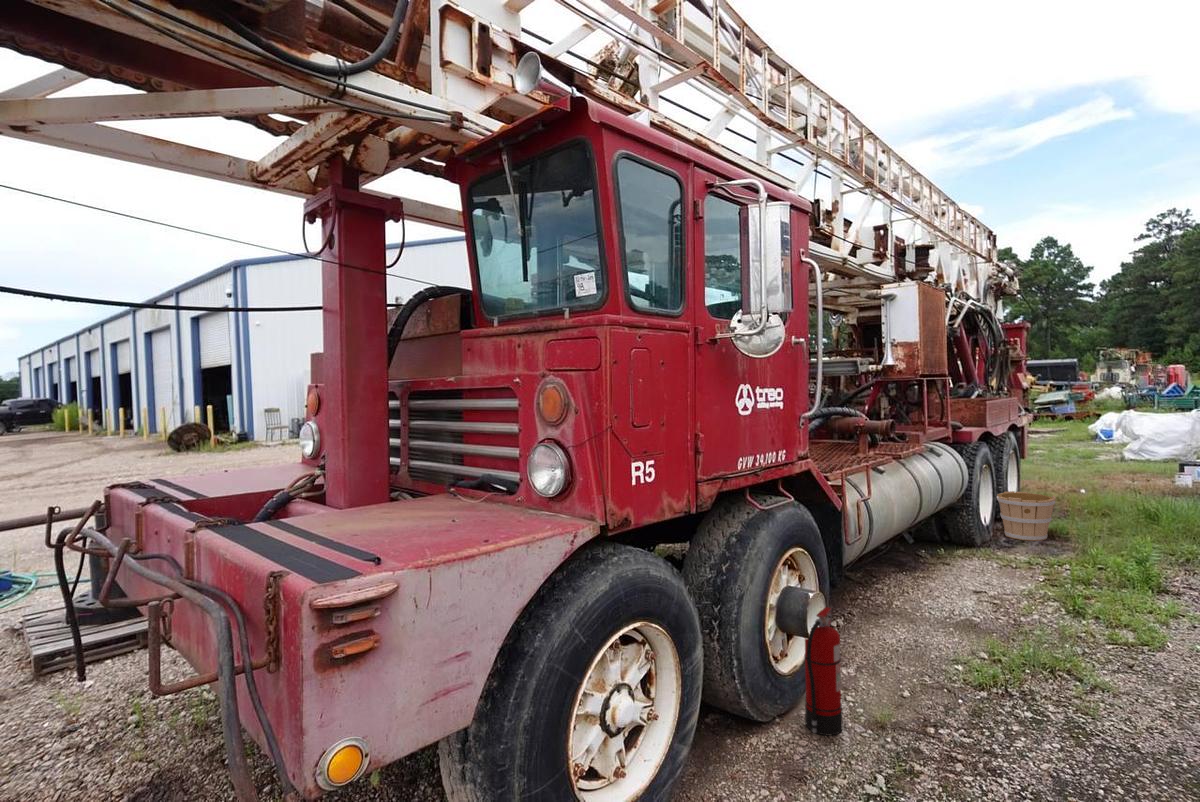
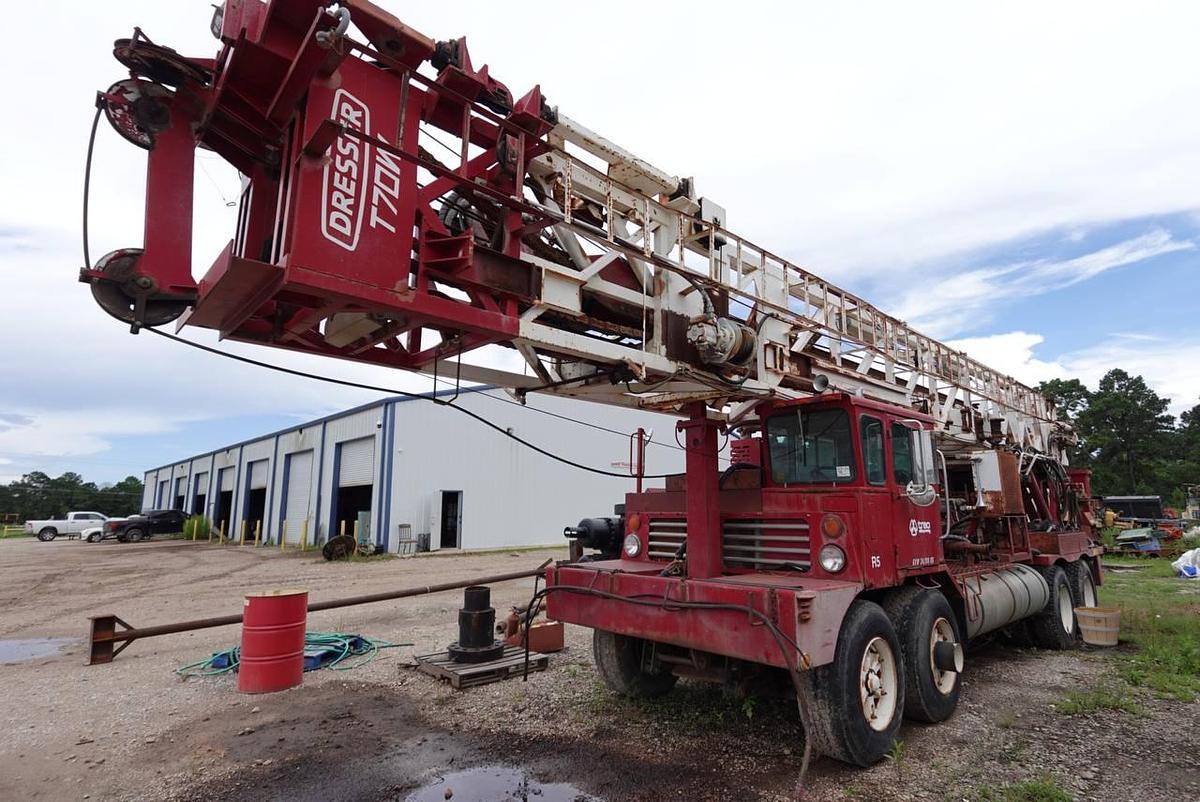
fire extinguisher: present [805,607,842,736] -> none [954,651,981,727]

